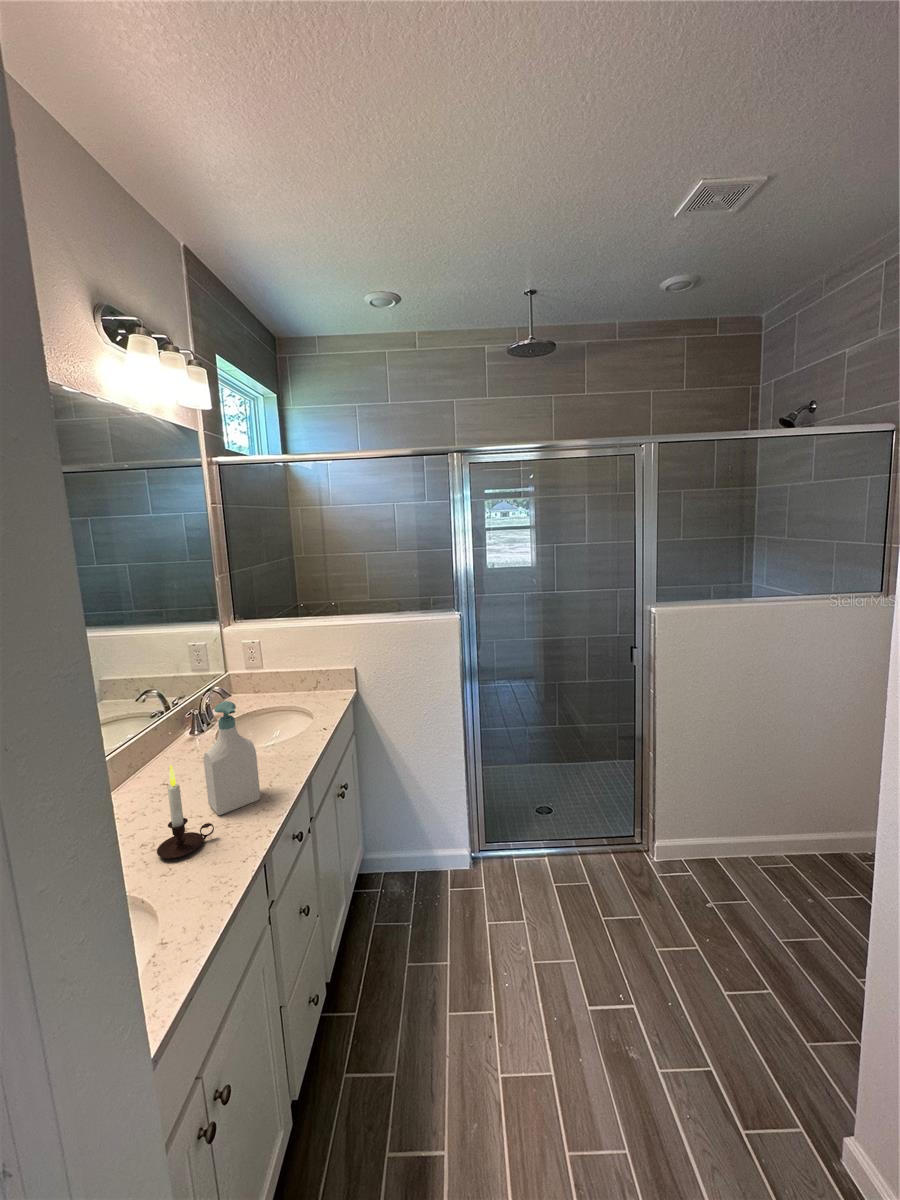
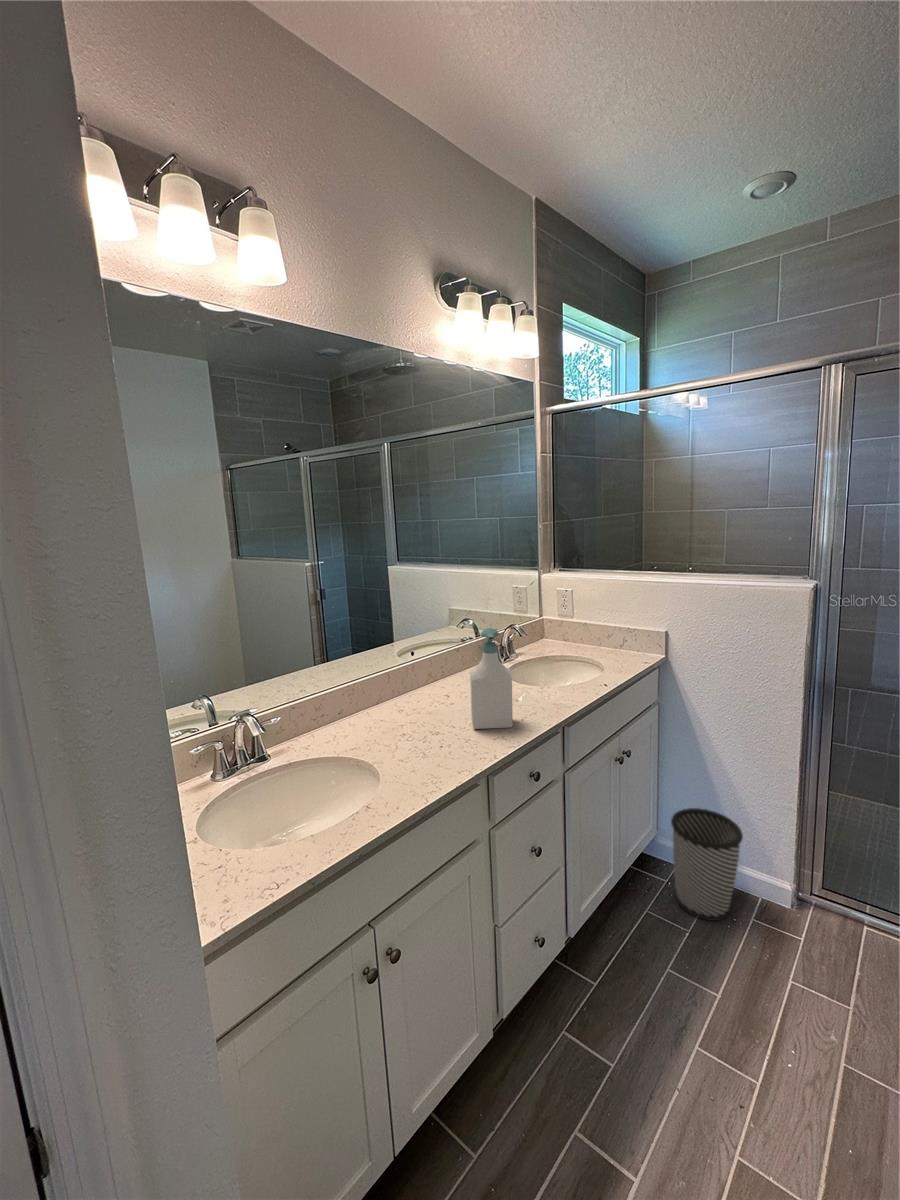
candle: present [157,765,214,858] -> none [417,669,461,749]
wastebasket: none [383,811,438,906] -> present [671,808,743,921]

